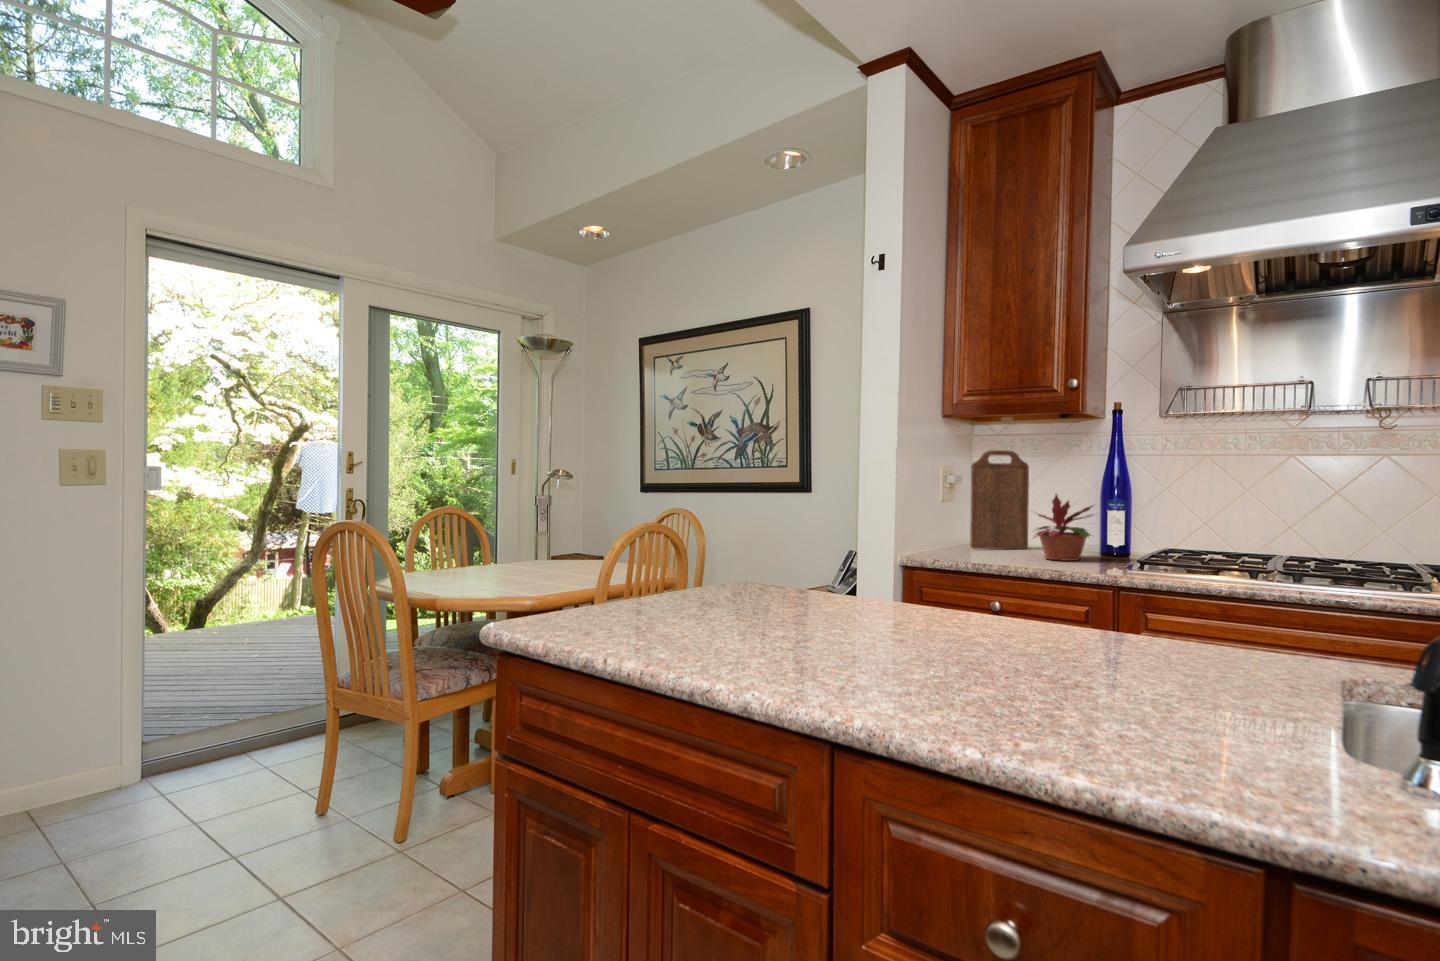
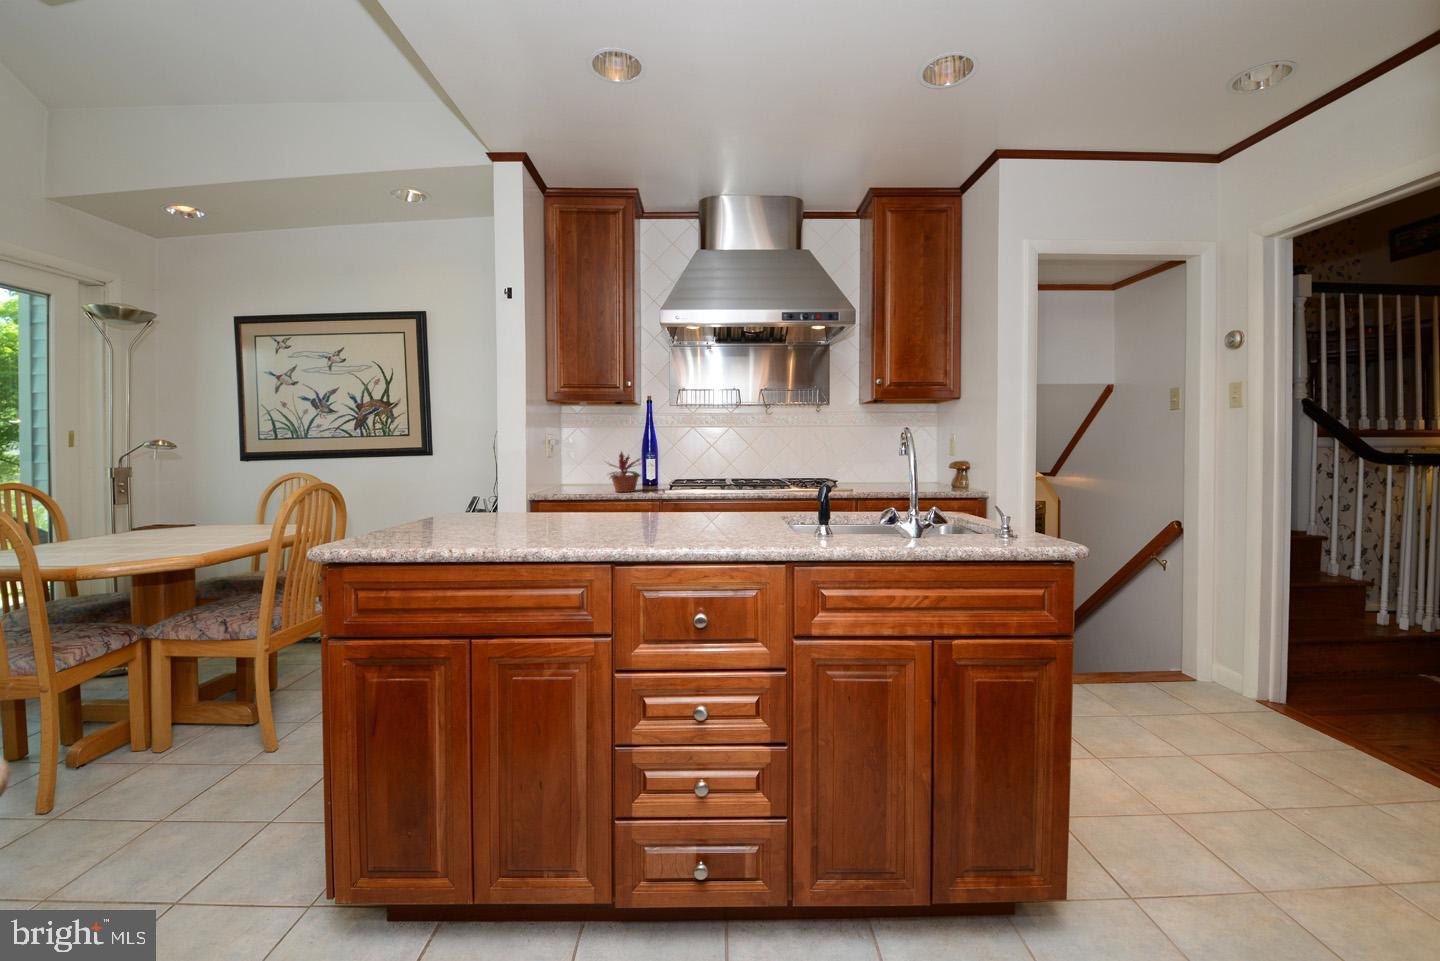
cutting board: present [970,450,1029,549] -> none [563,424,600,490]

